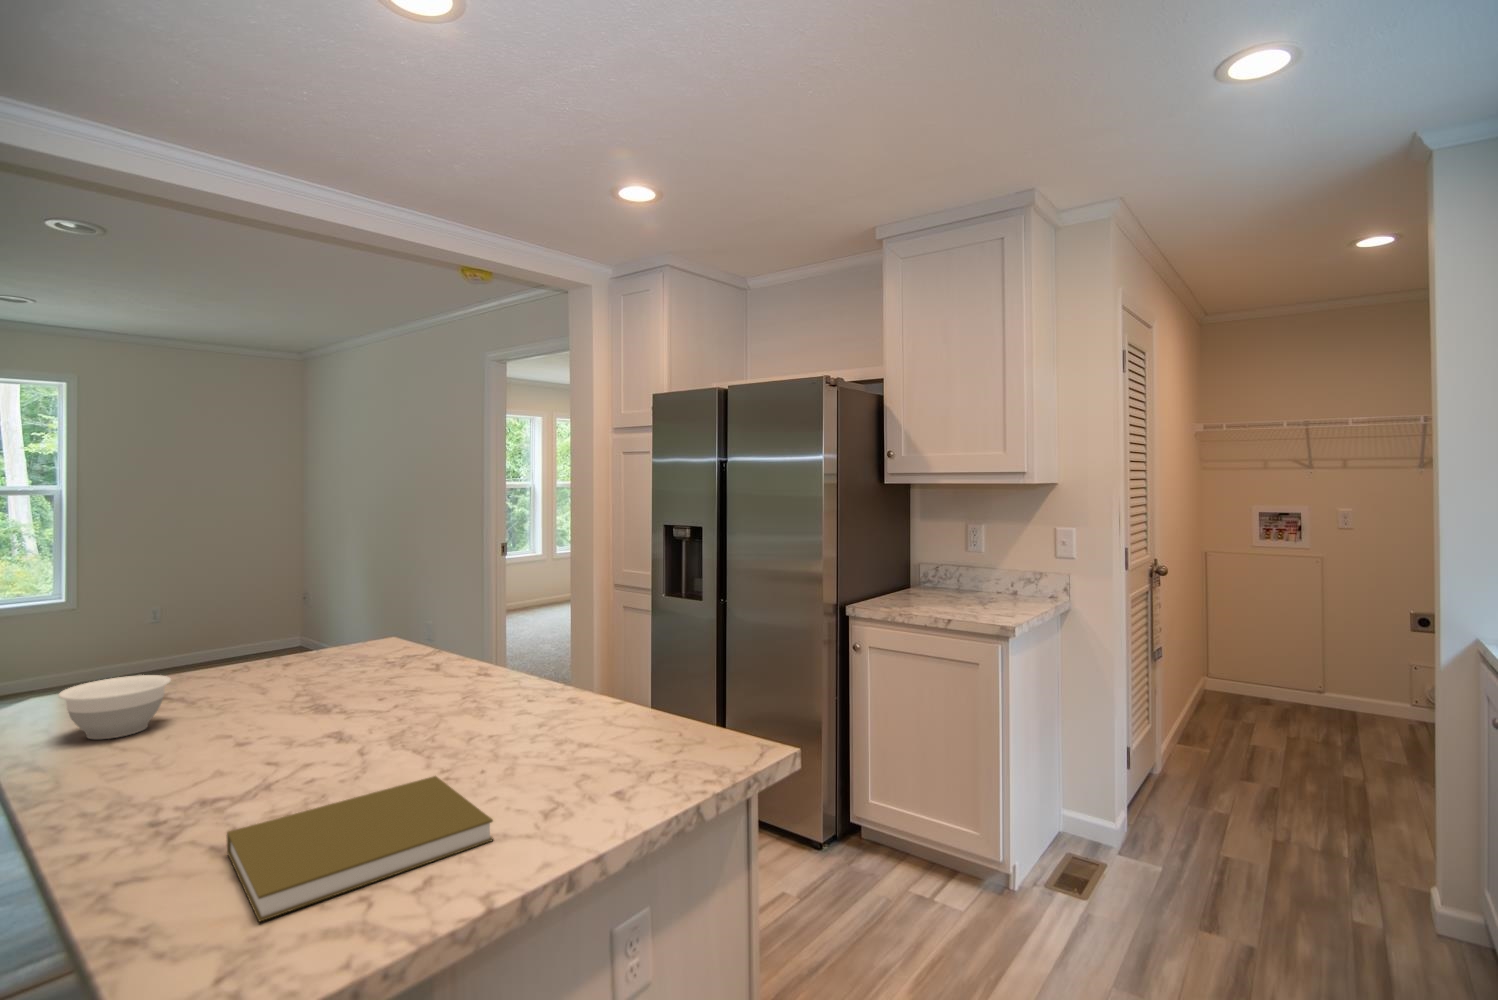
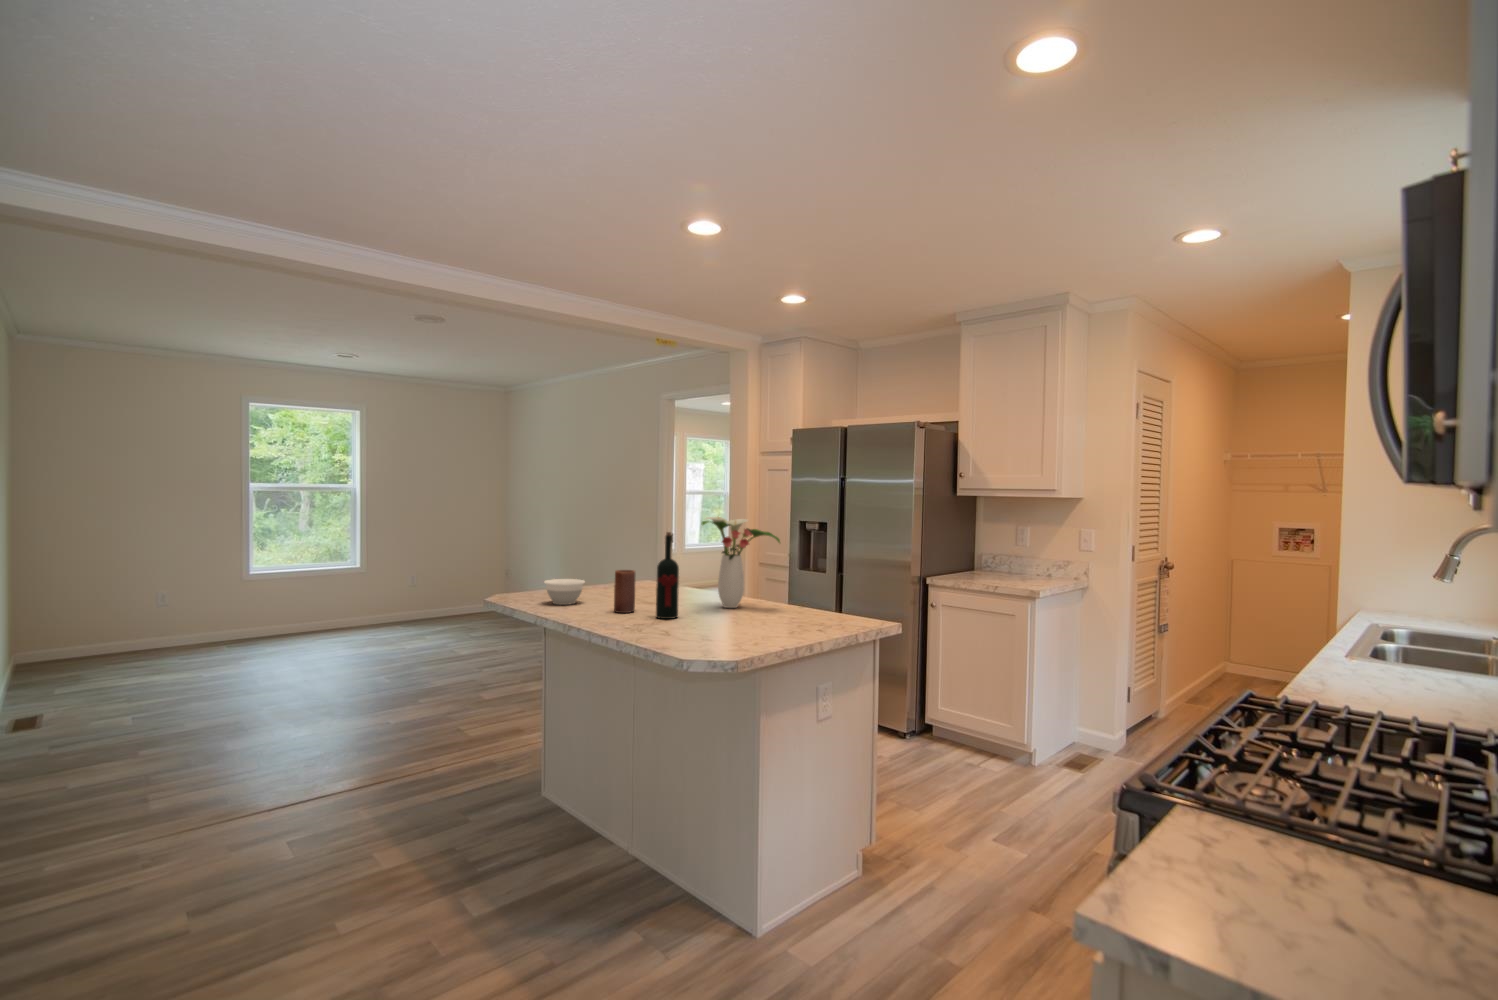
flower arrangement: none [384,538,566,725] -> present [702,517,780,608]
wine bottle: none [262,584,321,788] -> present [656,532,679,619]
candle: none [186,664,243,767] -> present [614,570,635,613]
book: present [227,776,493,921] -> none [669,615,770,641]

